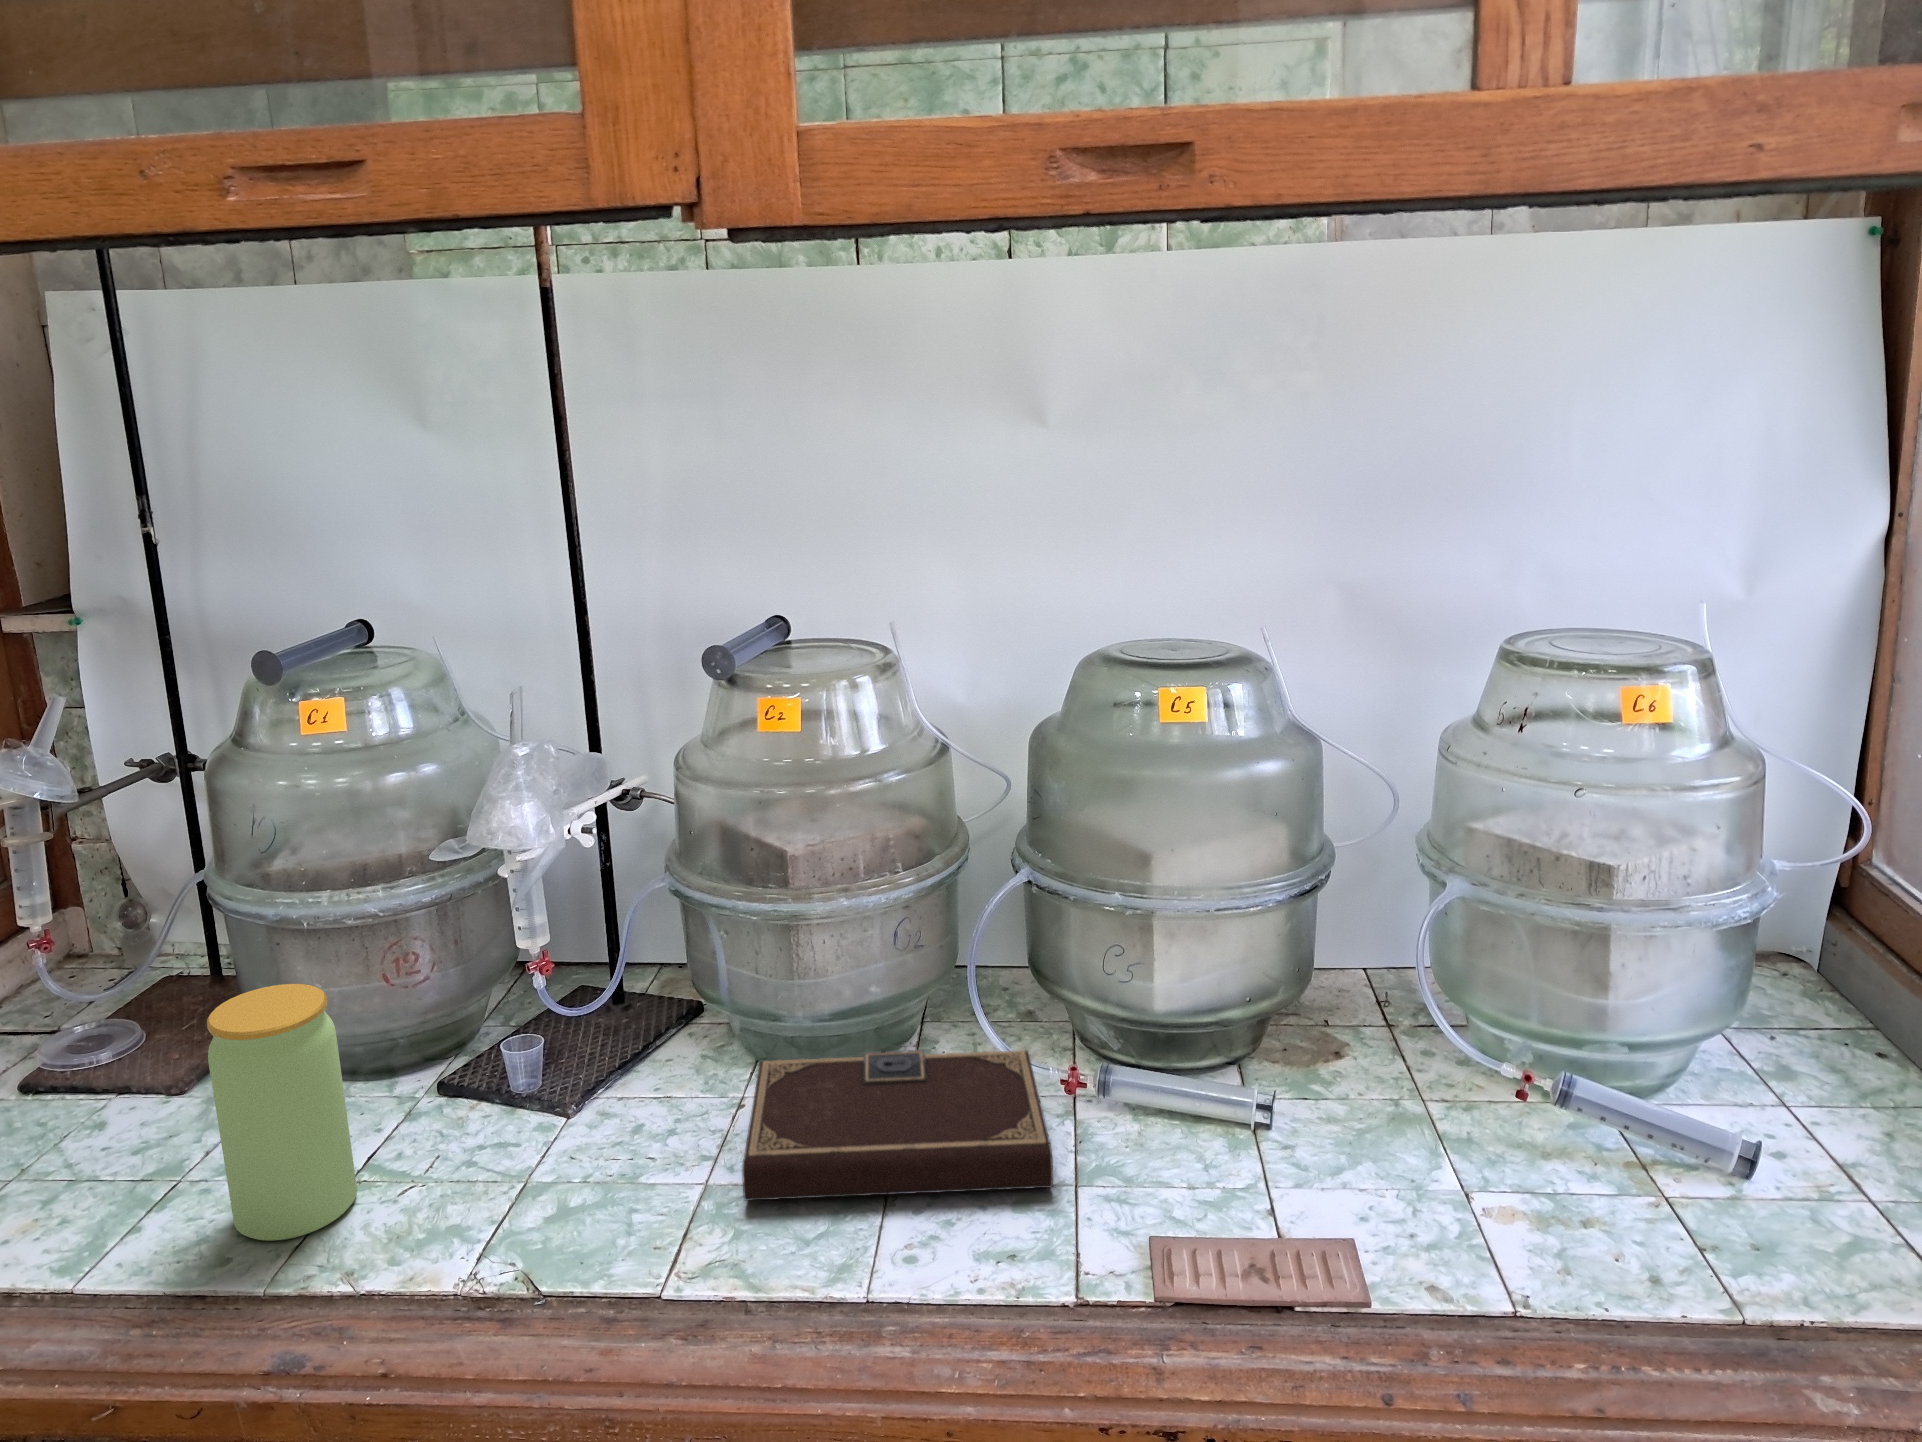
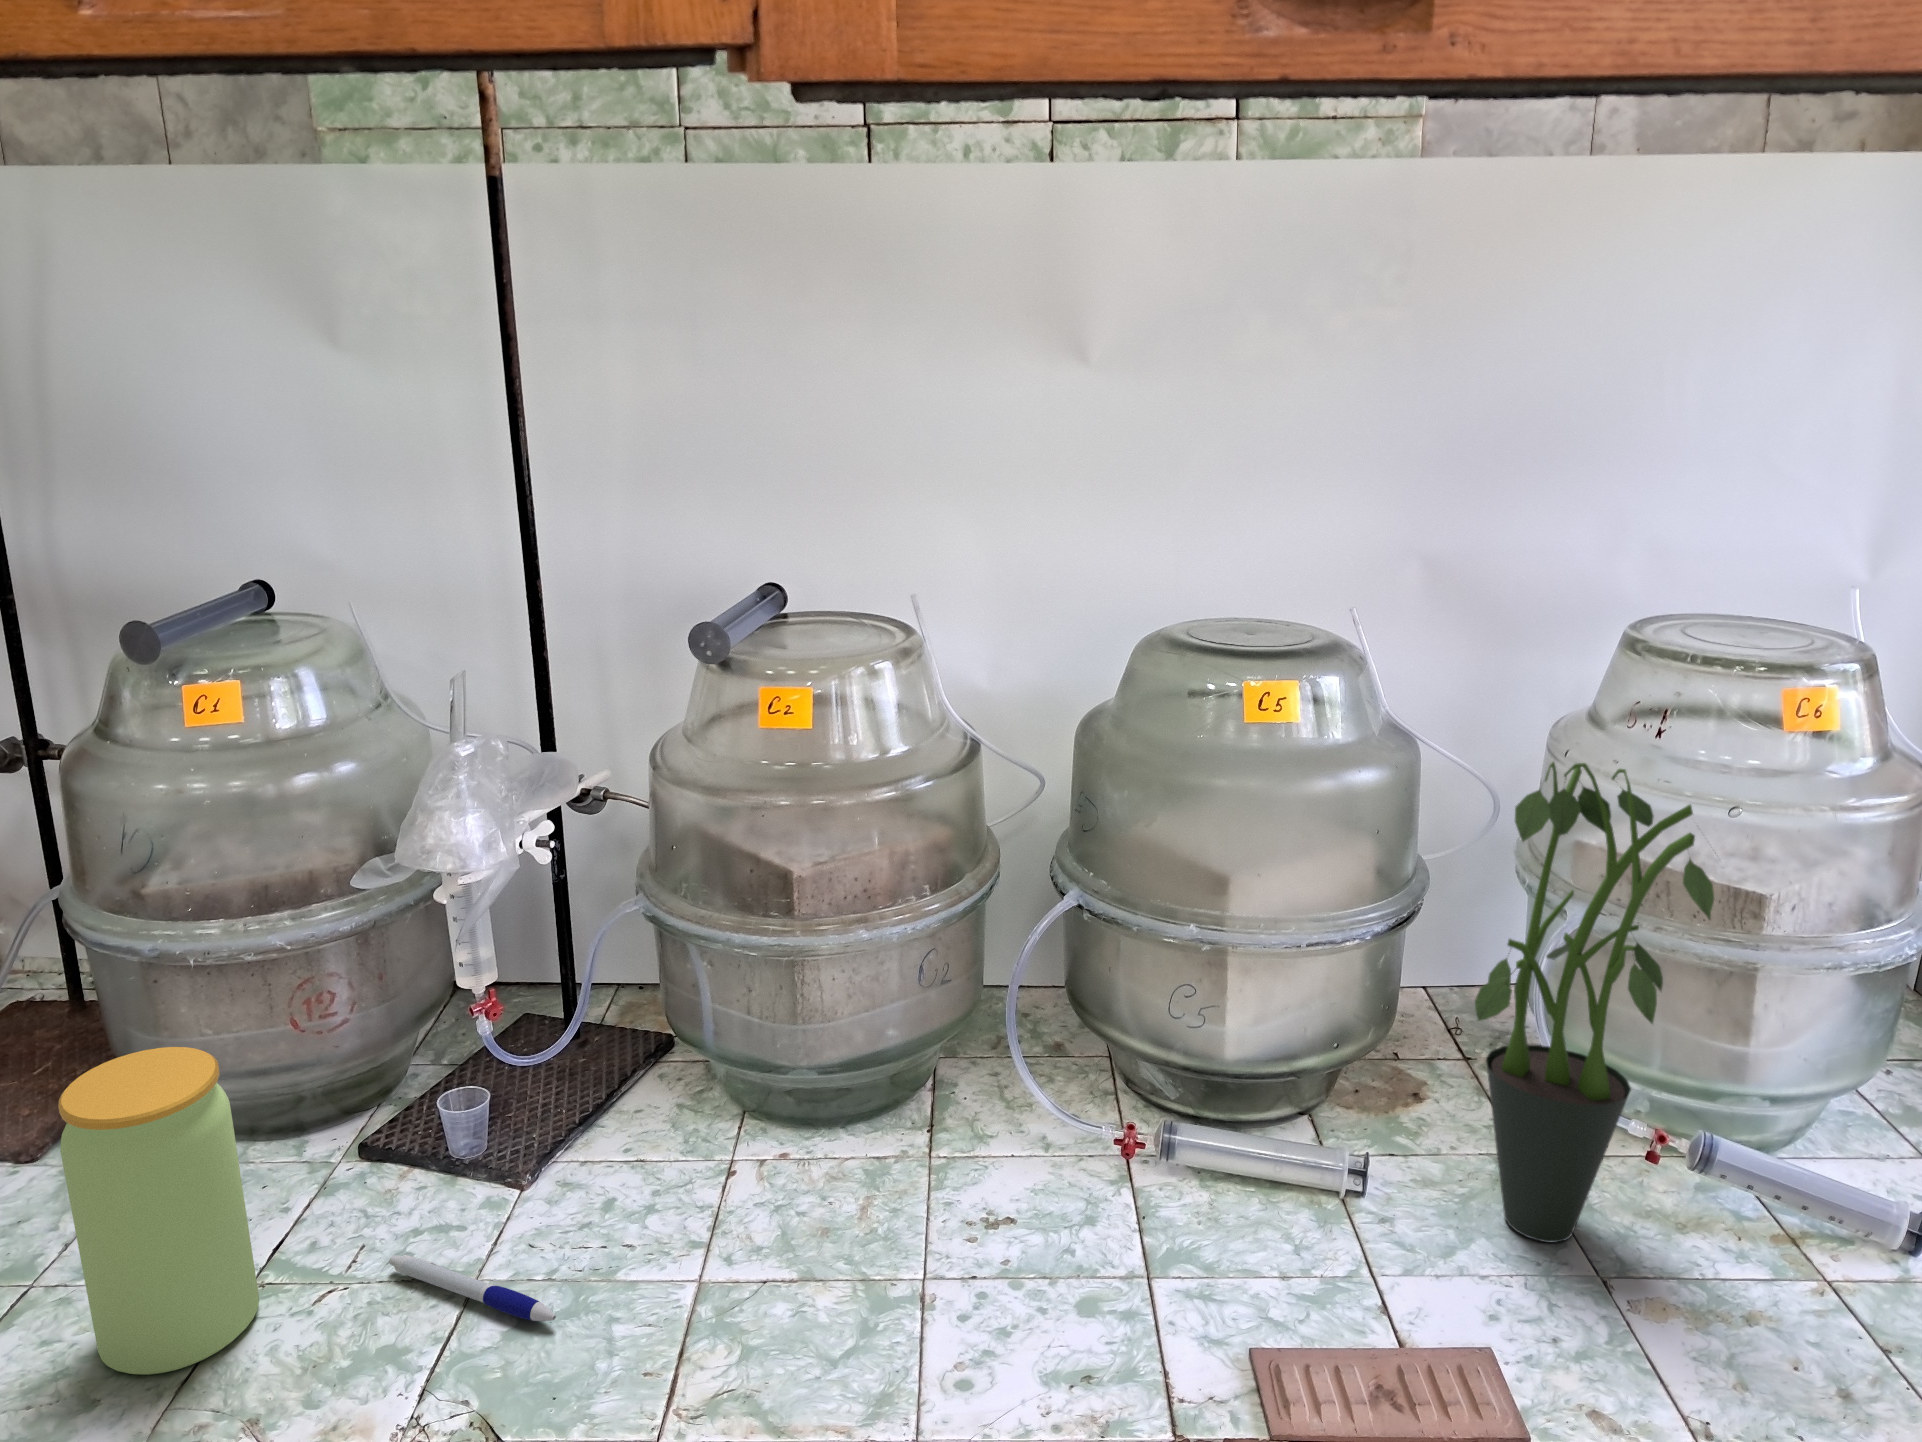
potted plant: none [1347,747,1556,1165] -> present [1475,762,1714,1242]
notebook: present [742,1050,1053,1201] -> none [749,1102,1124,1306]
pen: none [459,1159,588,1209] -> present [389,1255,556,1321]

